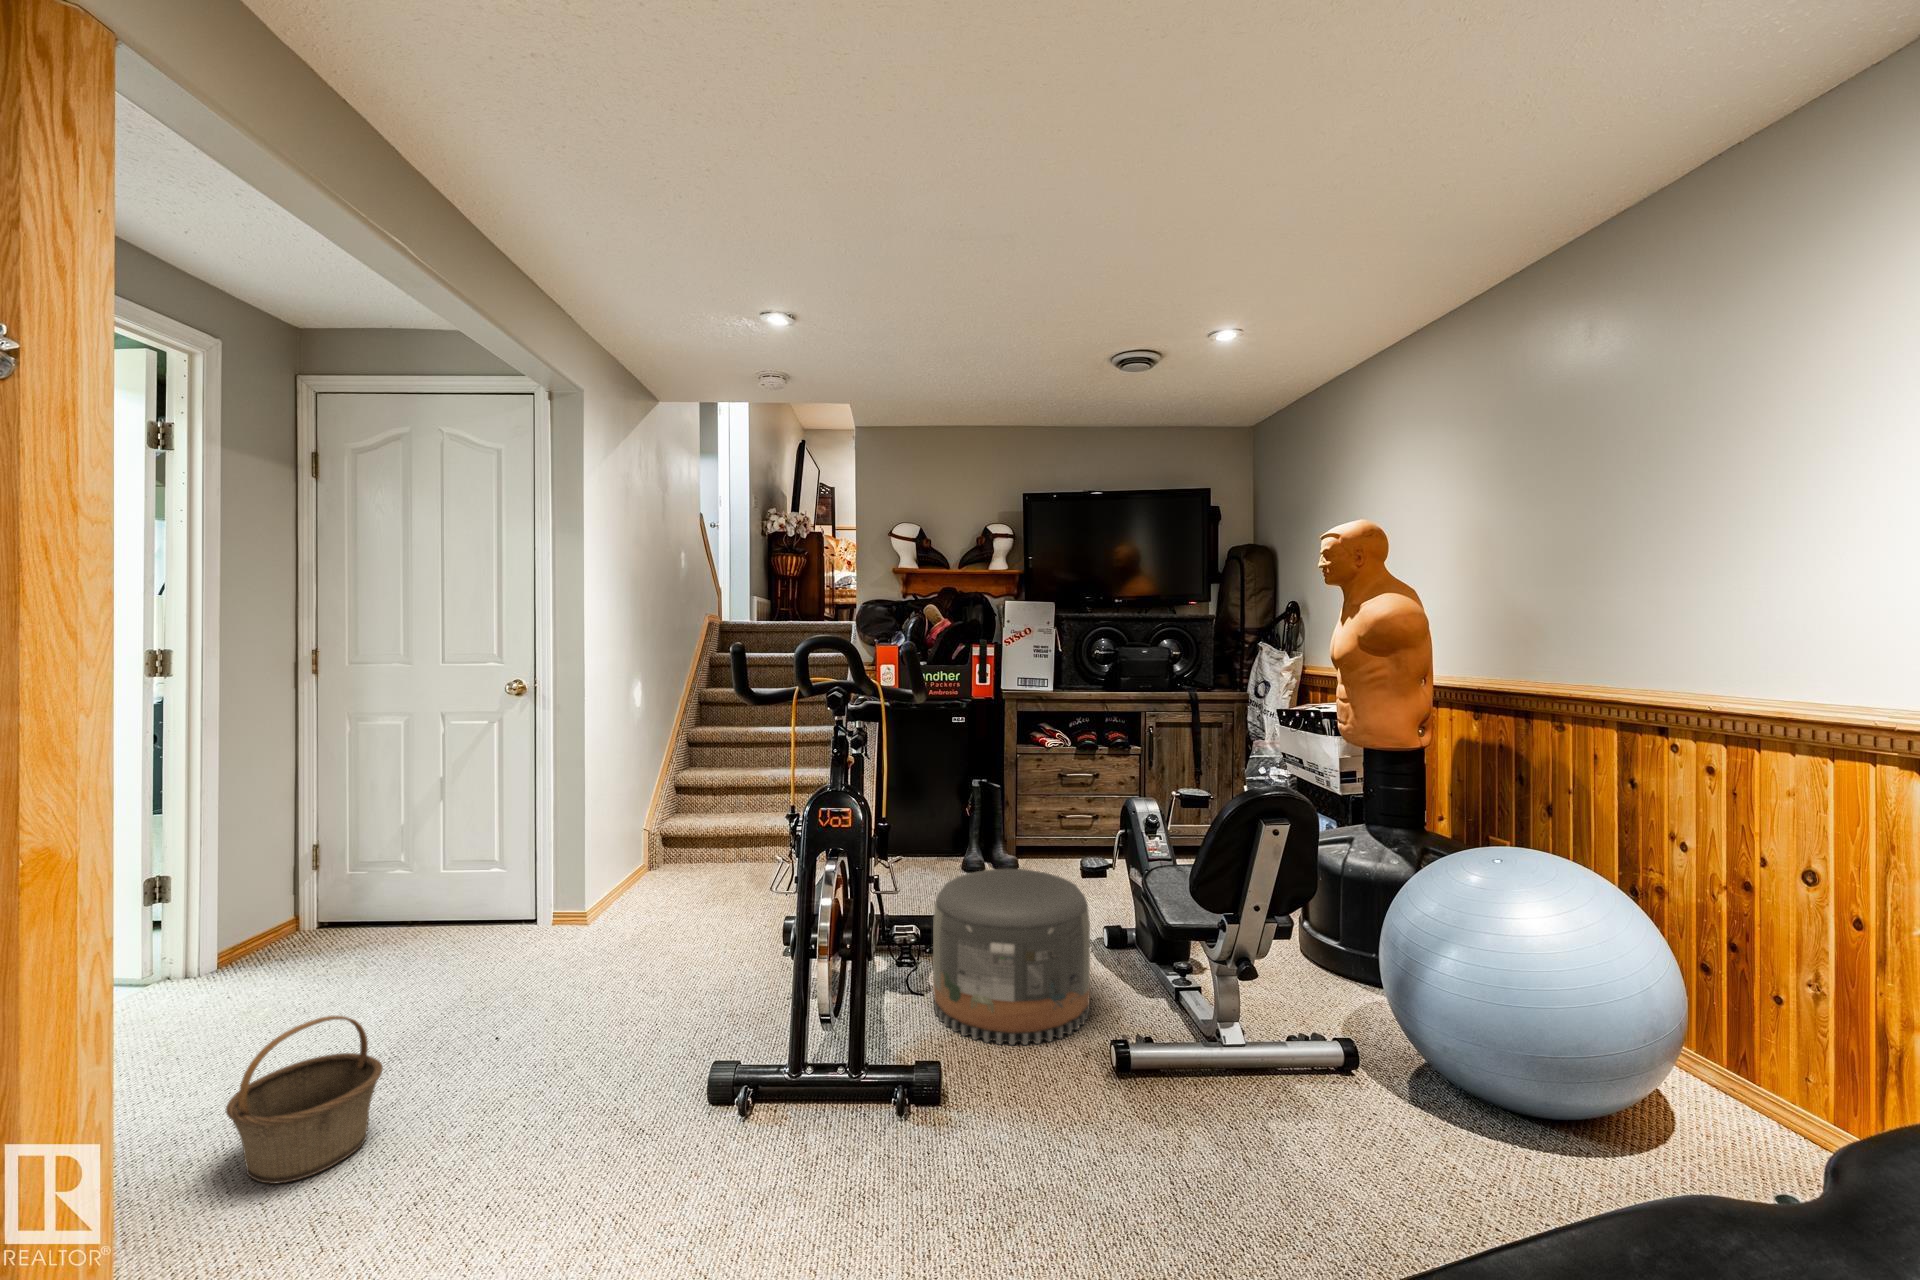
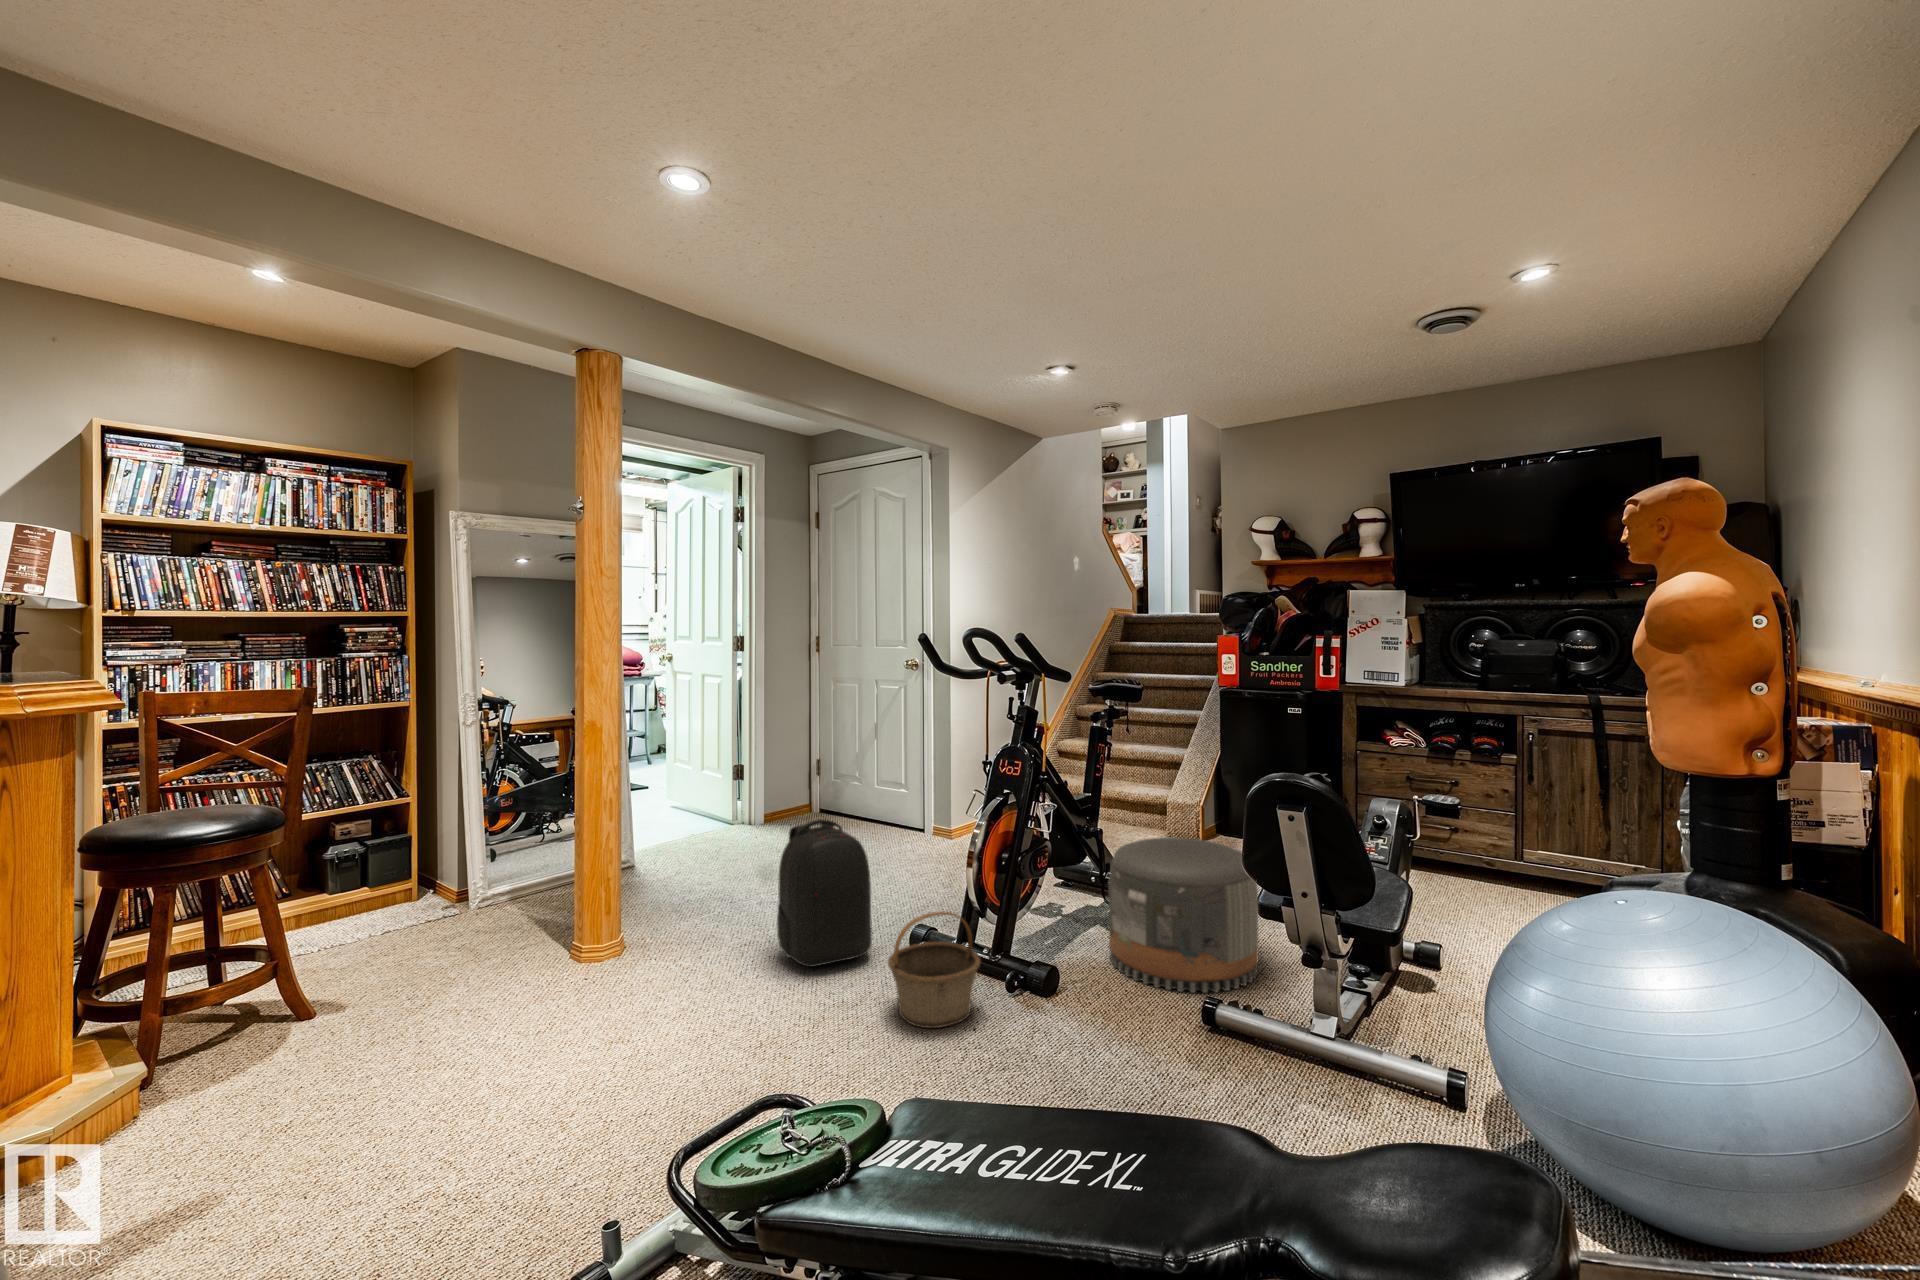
backpack: none [496,947,675,1194] -> present [777,819,872,967]
basket: present [226,1016,383,1184] -> present [888,911,980,1028]

